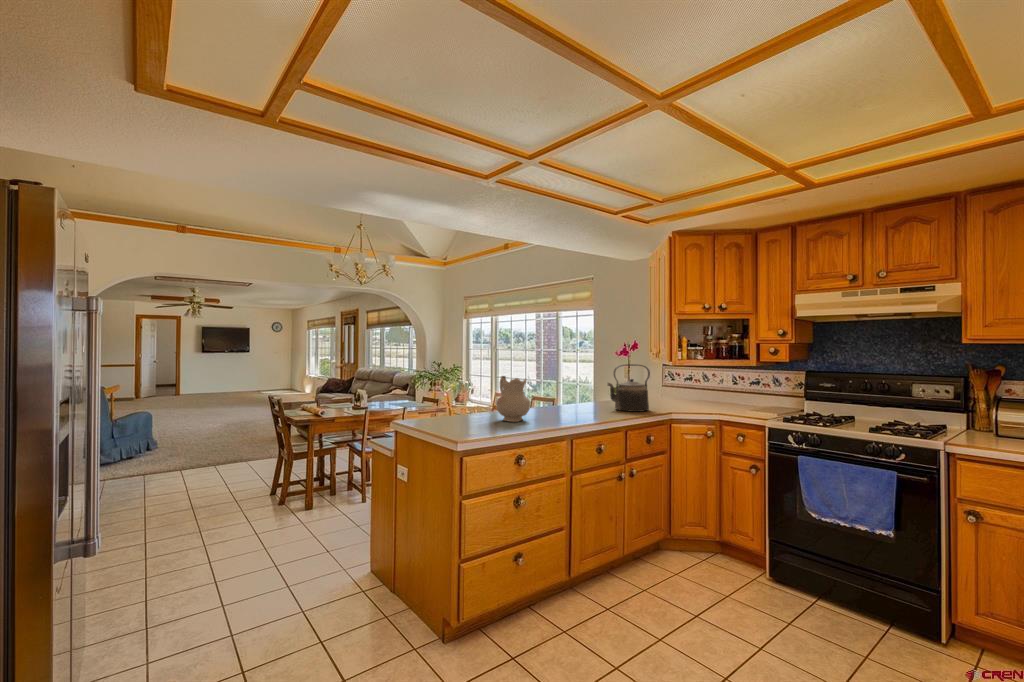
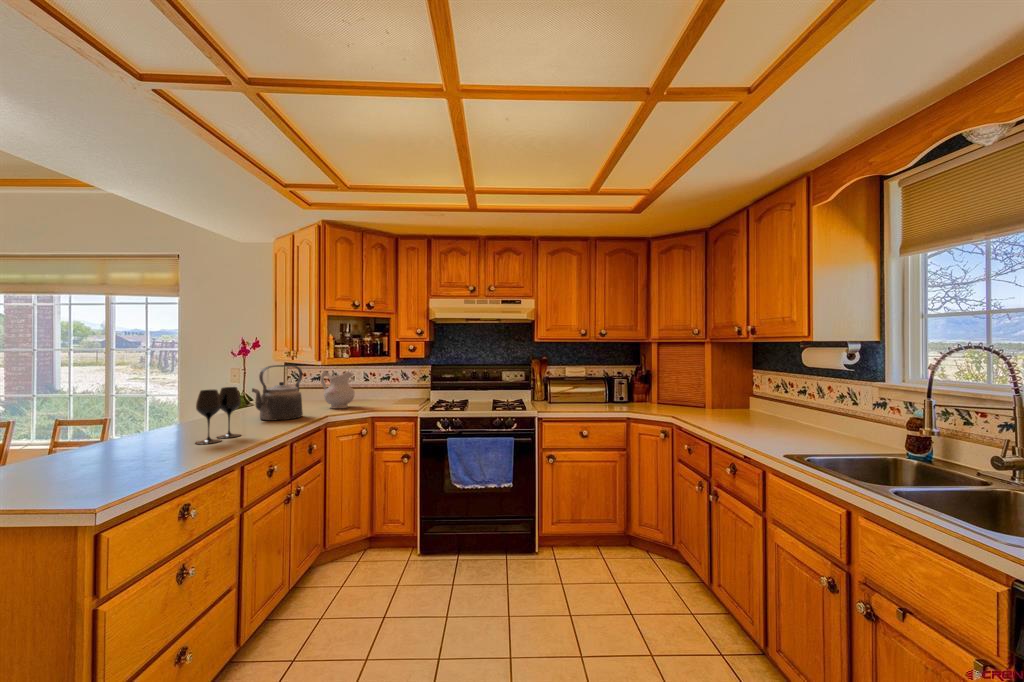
ceramic pitcher: present [496,376,530,422] -> present [321,371,355,408]
wine glass: none [554,379,587,419] -> present [195,387,241,444]

